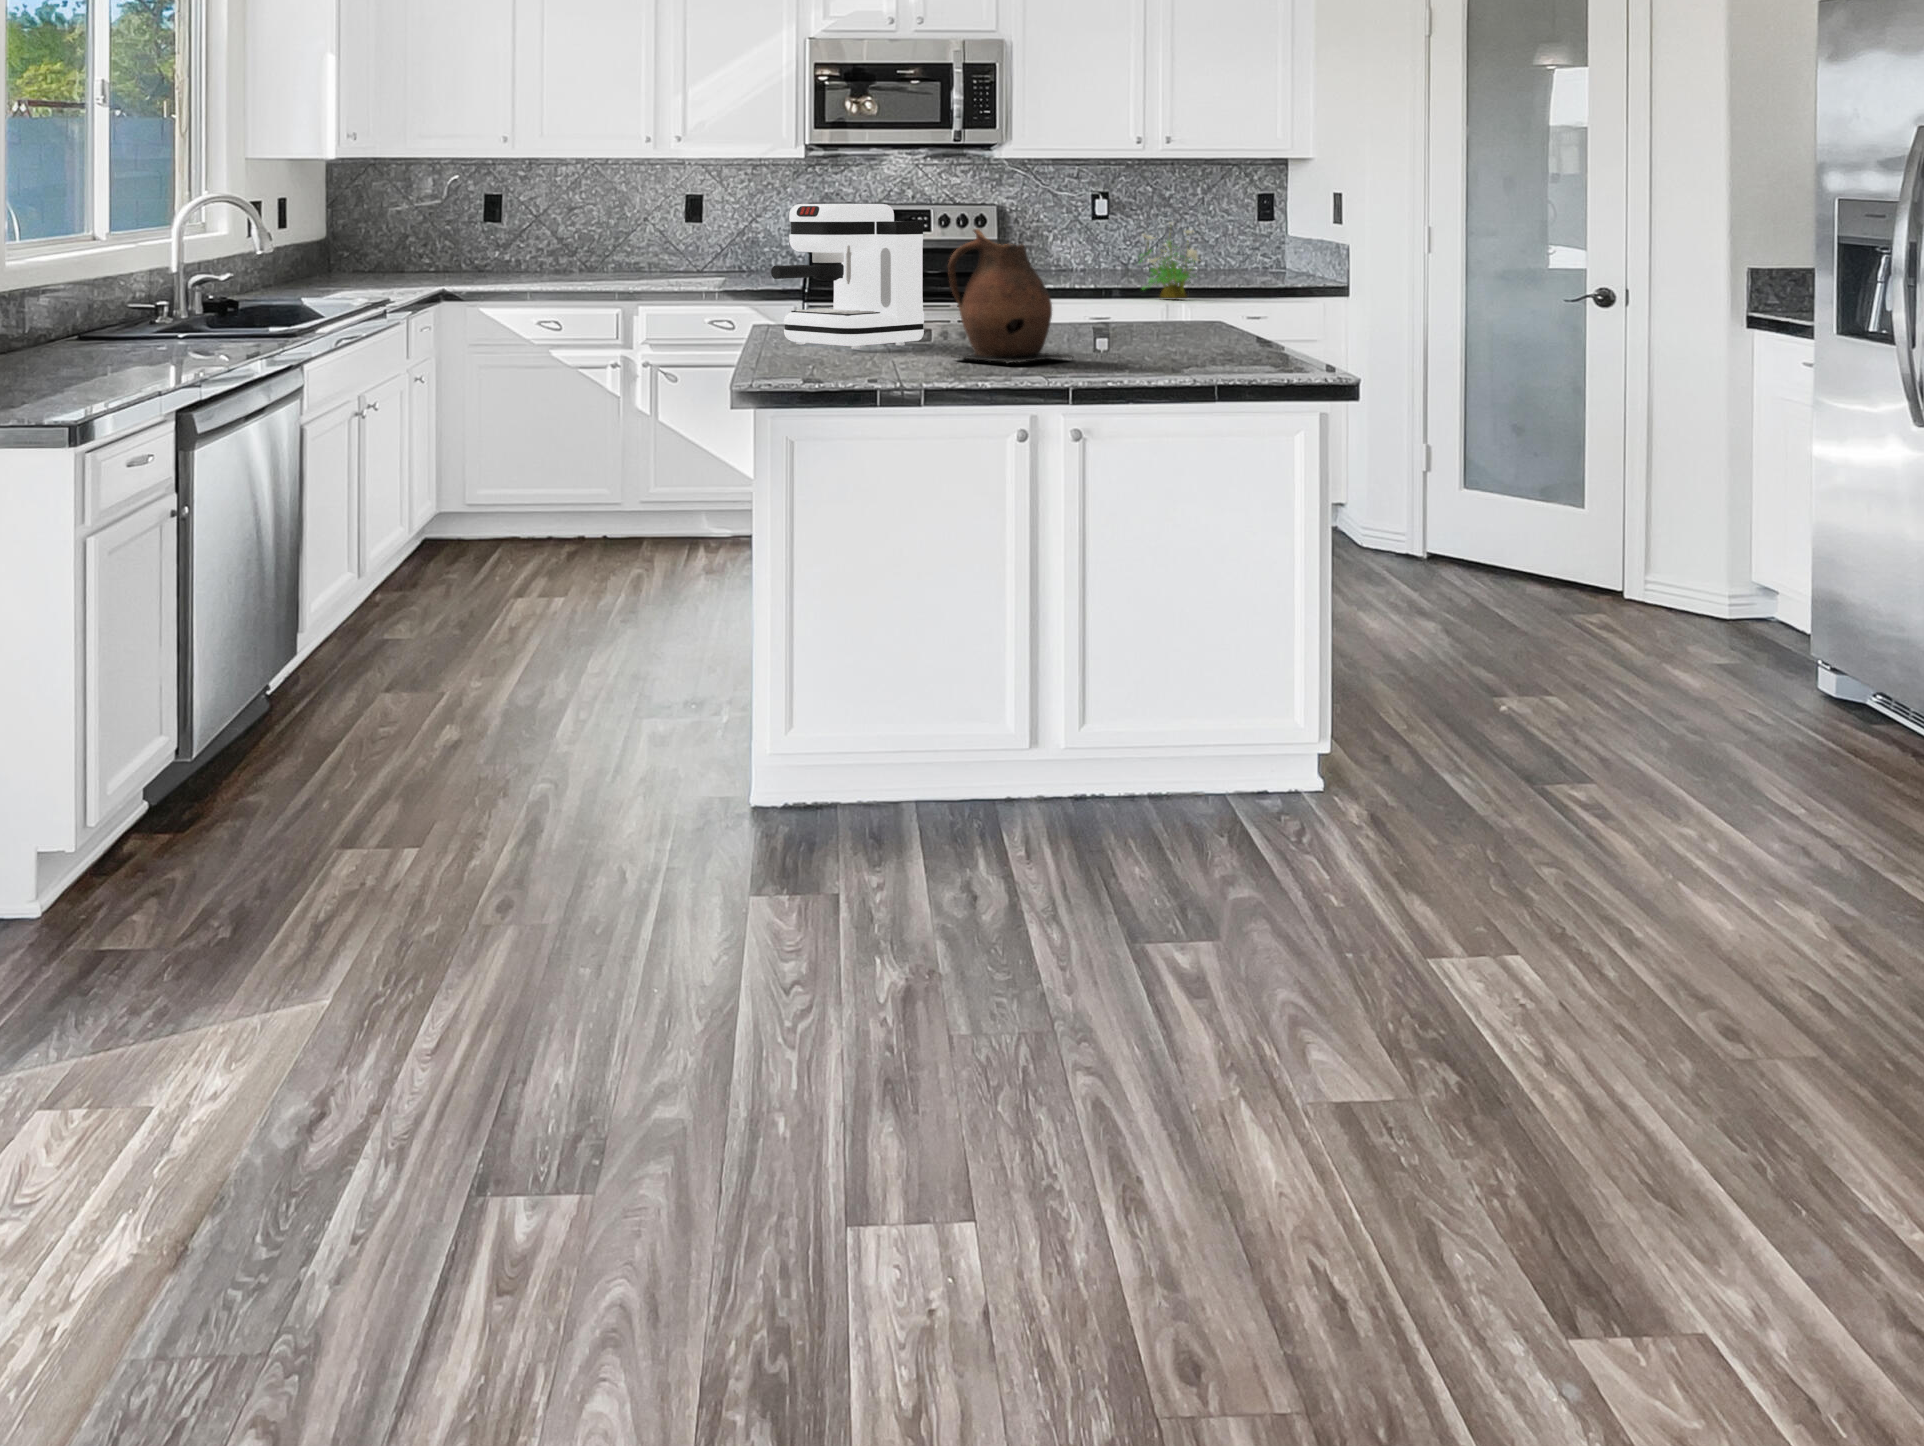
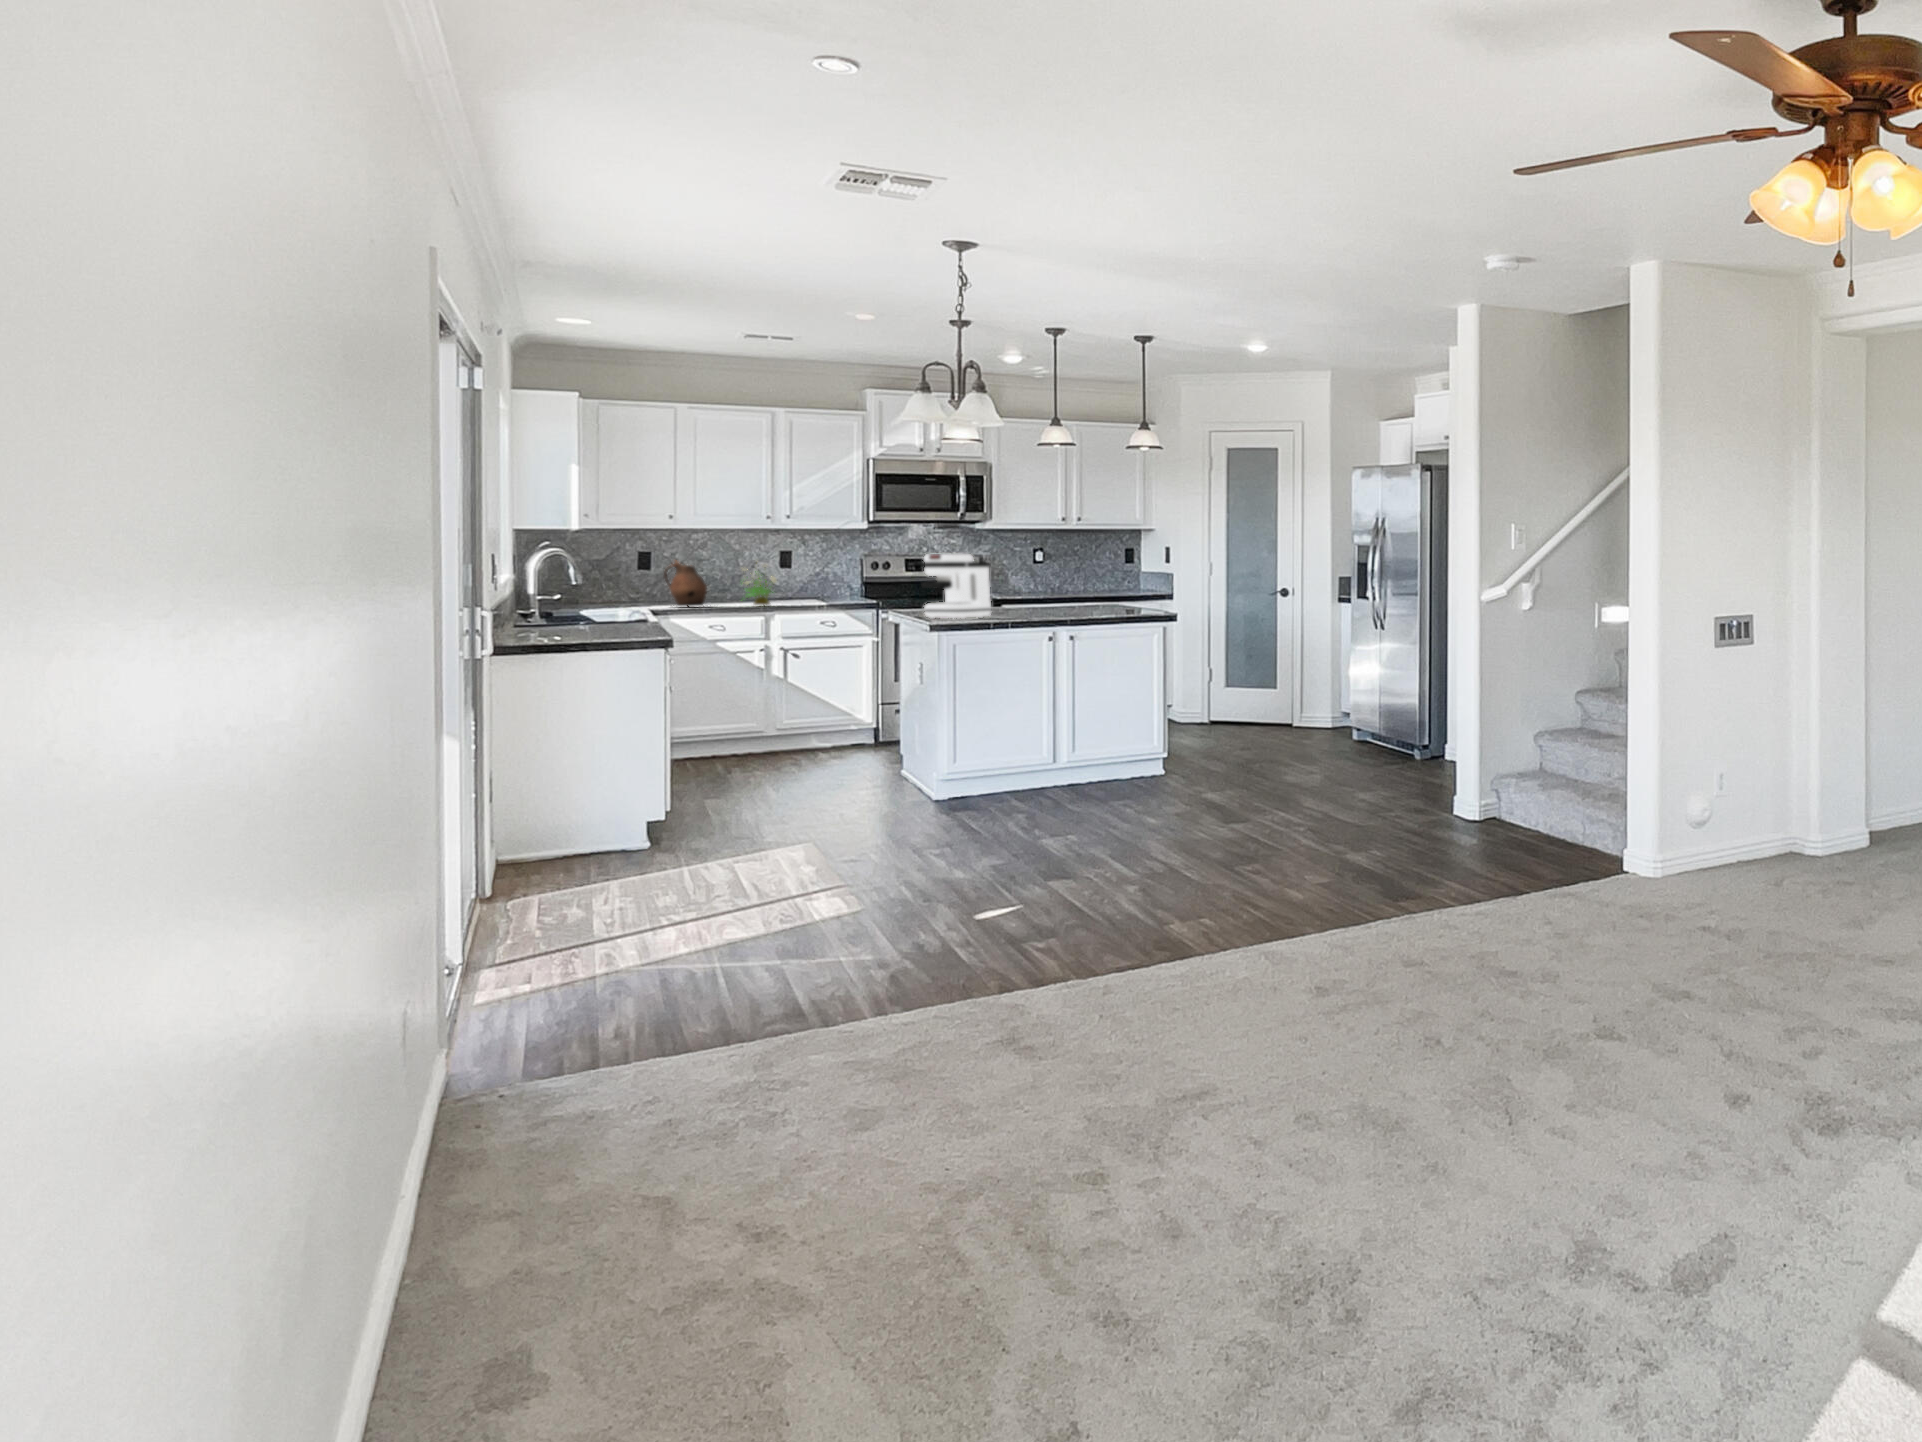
potted plant: present [1140,222,1199,298] -> present [741,569,776,605]
ceramic pitcher: present [948,229,1071,364] -> present [664,560,707,606]

